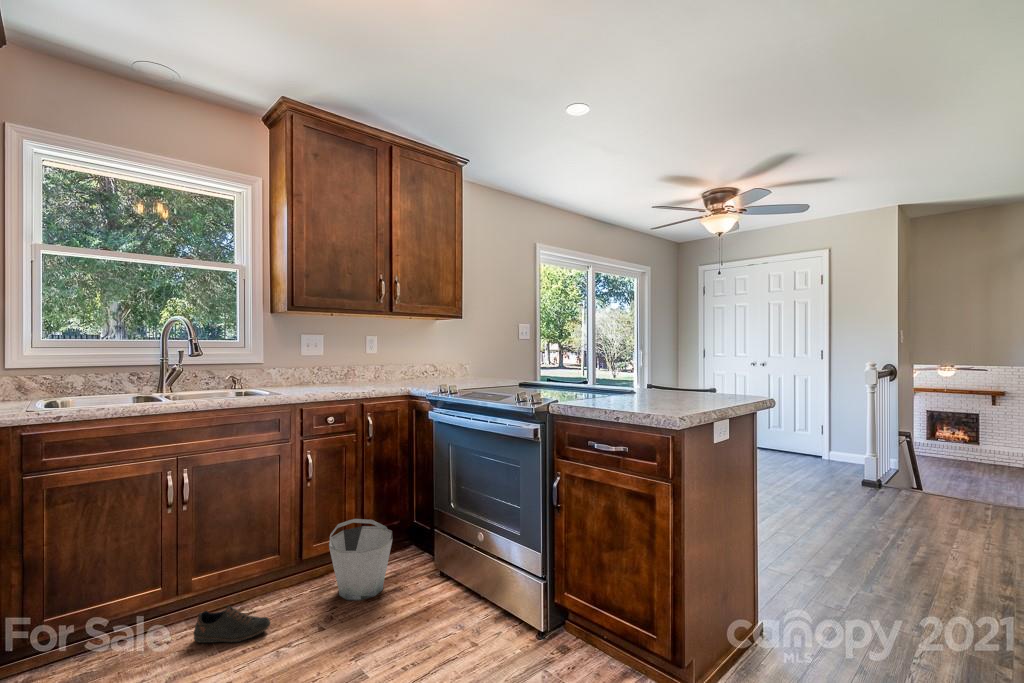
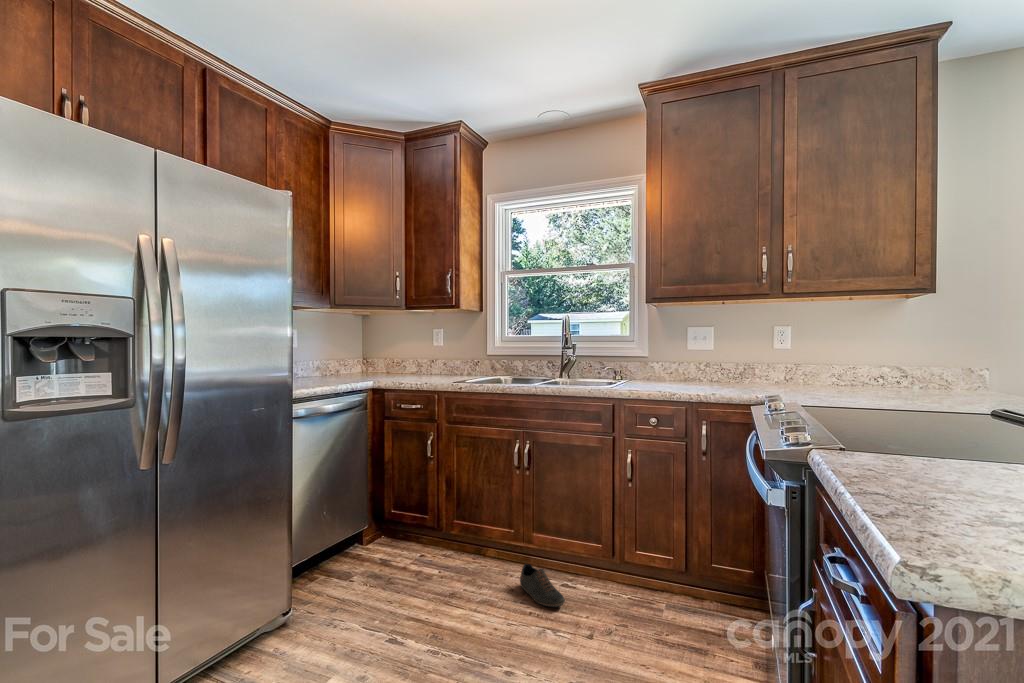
bucket: present [329,519,393,600] -> none [631,538,708,641]

